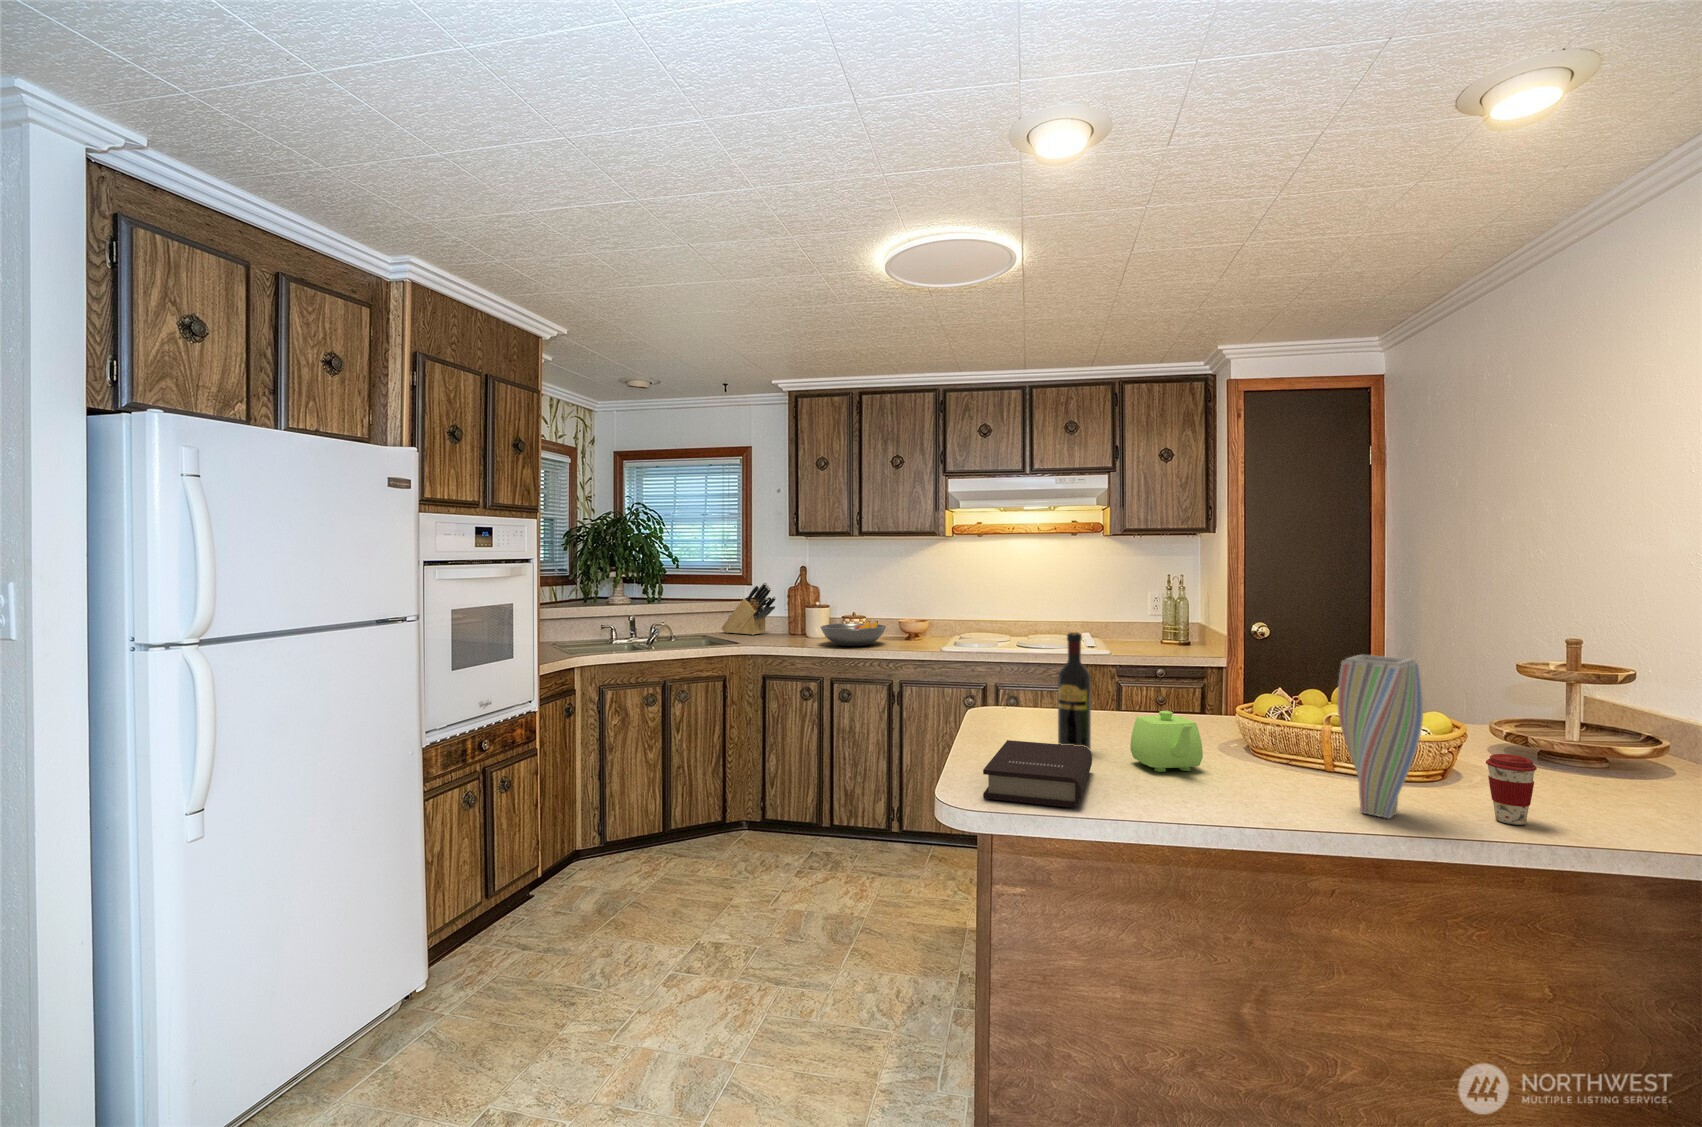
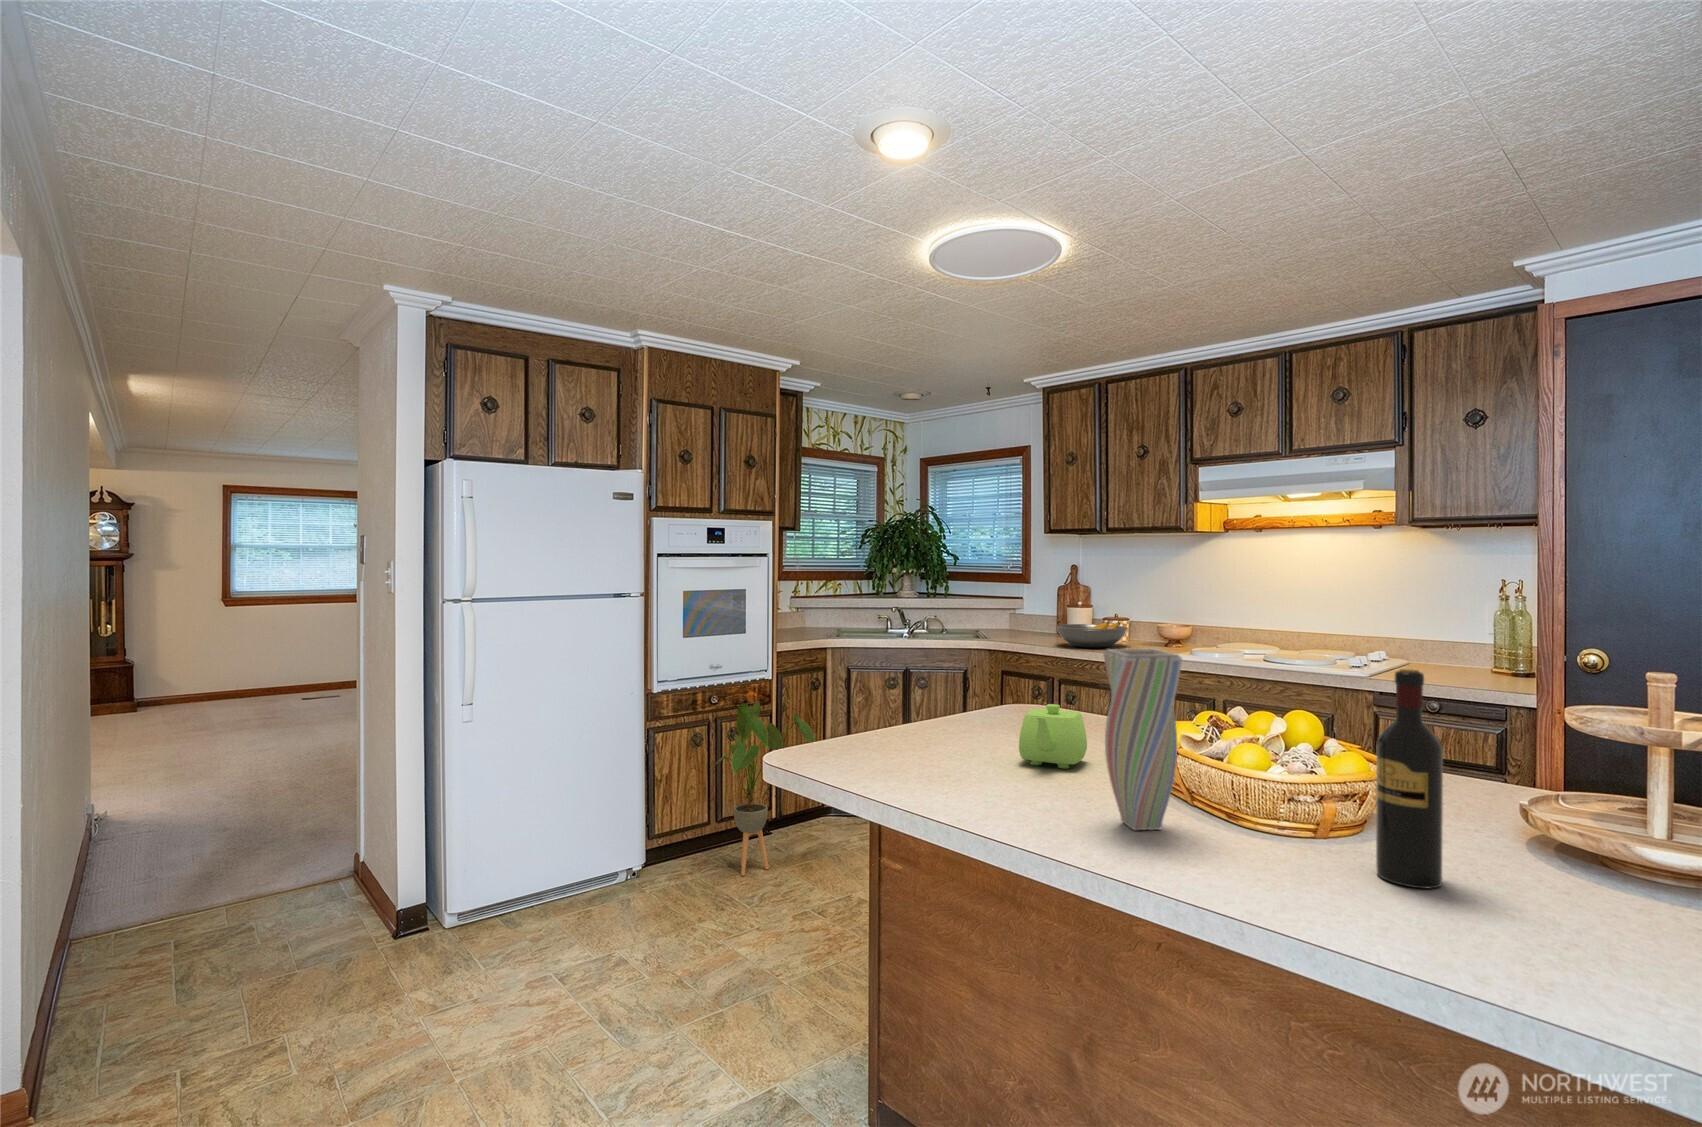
knife block: present [721,582,776,635] -> none [999,581,1044,633]
wine bottle: present [1058,632,1091,749] -> present [1376,669,1443,888]
book: present [983,740,1092,807] -> none [824,718,970,771]
house plant: none [498,742,632,959] -> present [712,702,815,876]
coffee cup: present [1486,754,1537,825] -> none [1249,777,1303,864]

